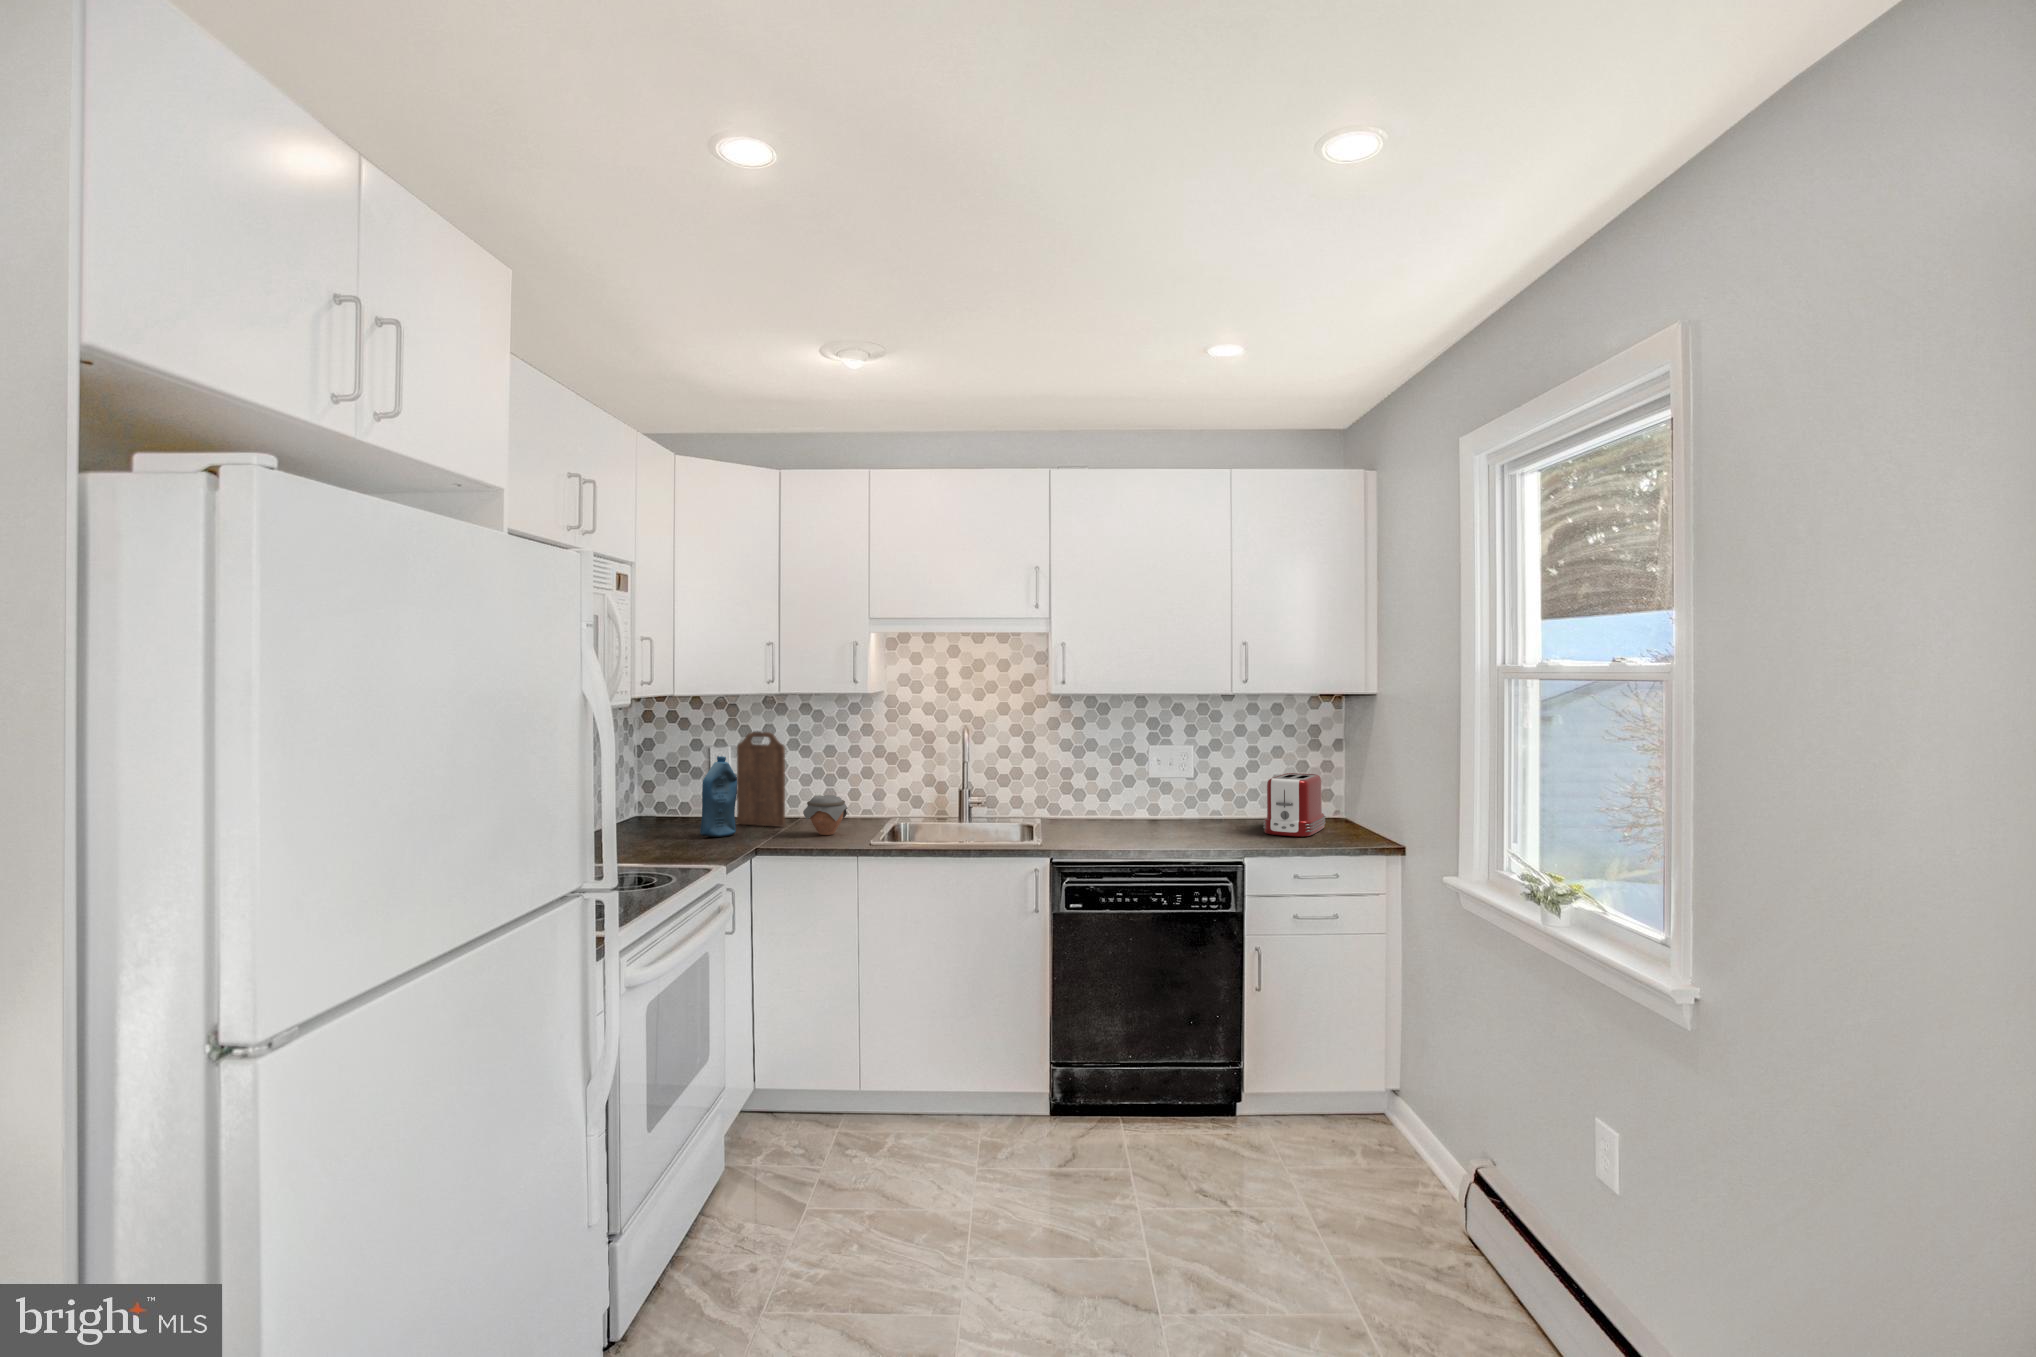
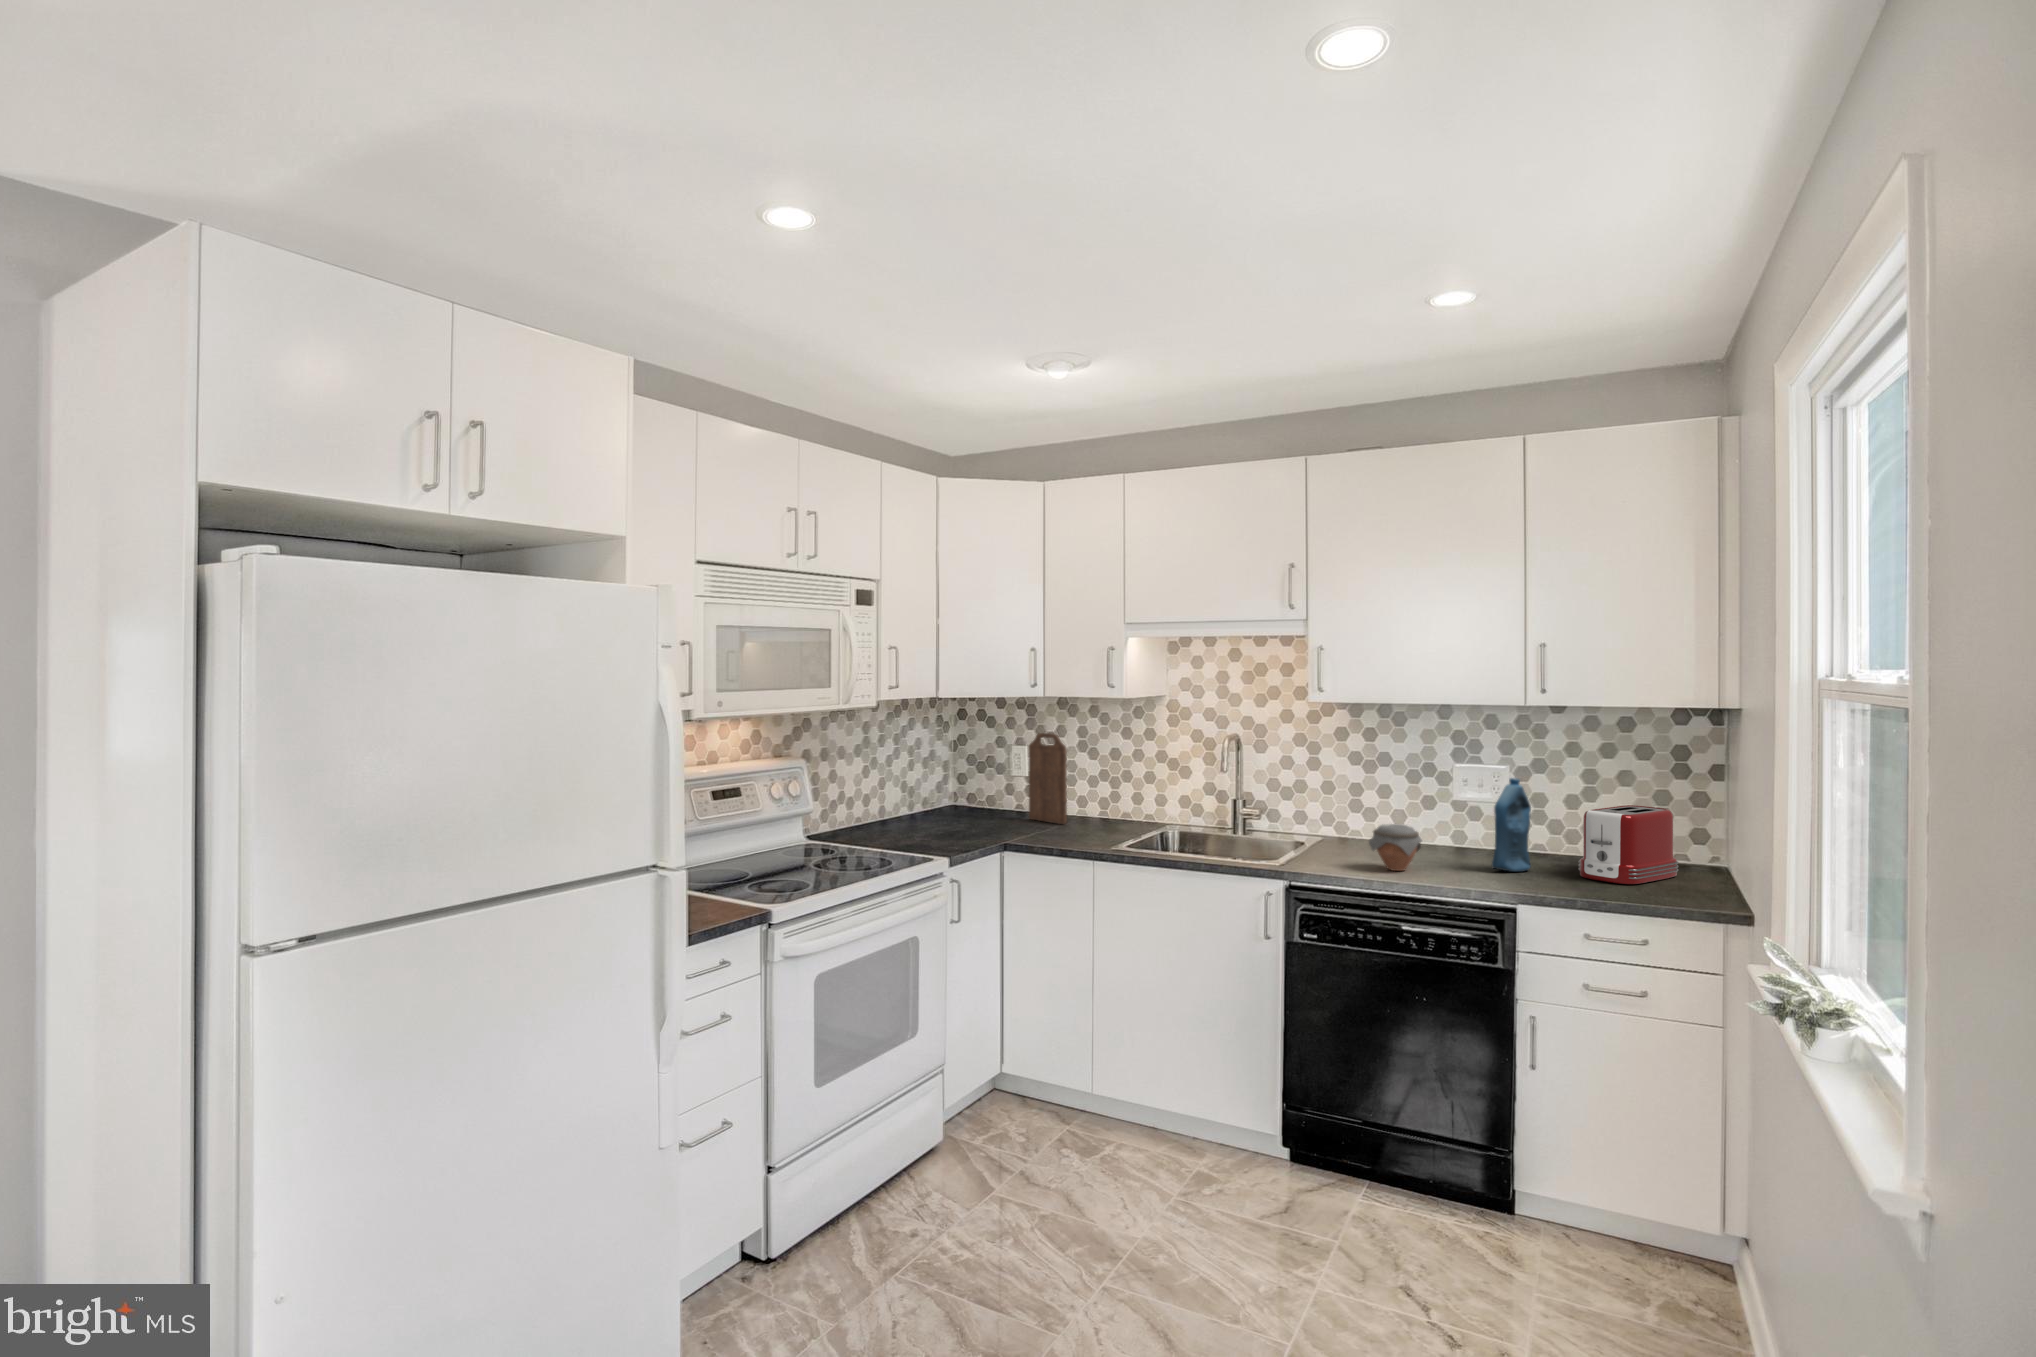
bottle: present [700,756,737,837] -> present [1492,778,1531,872]
jar: present [803,795,848,835] -> present [1369,824,1422,871]

